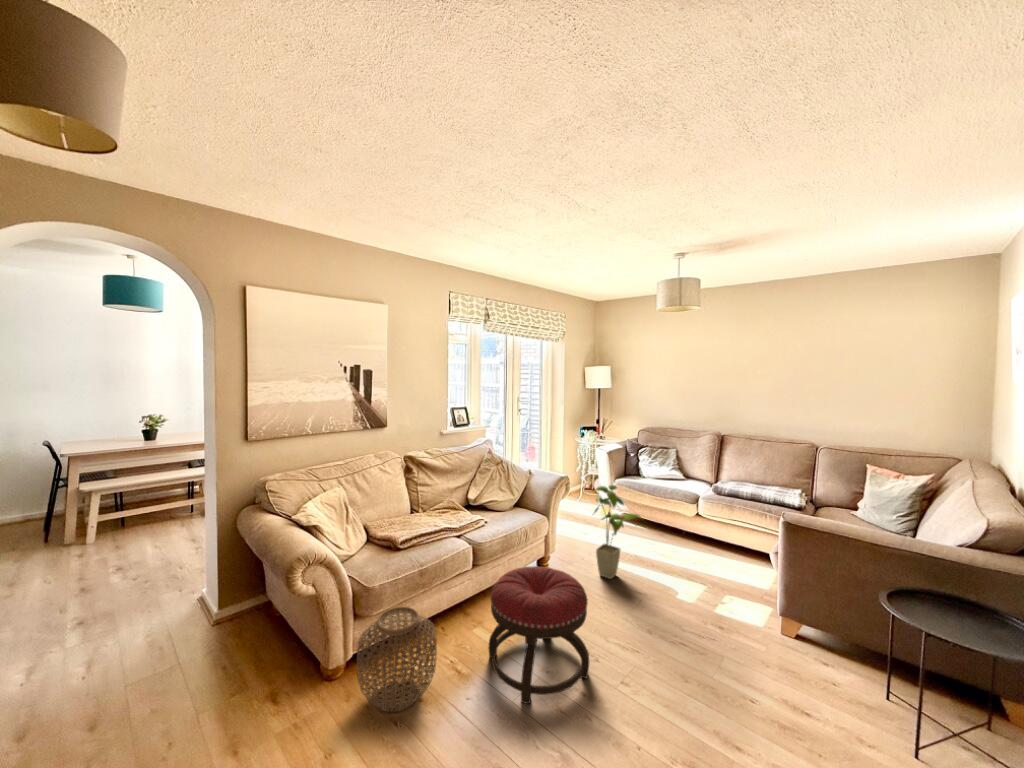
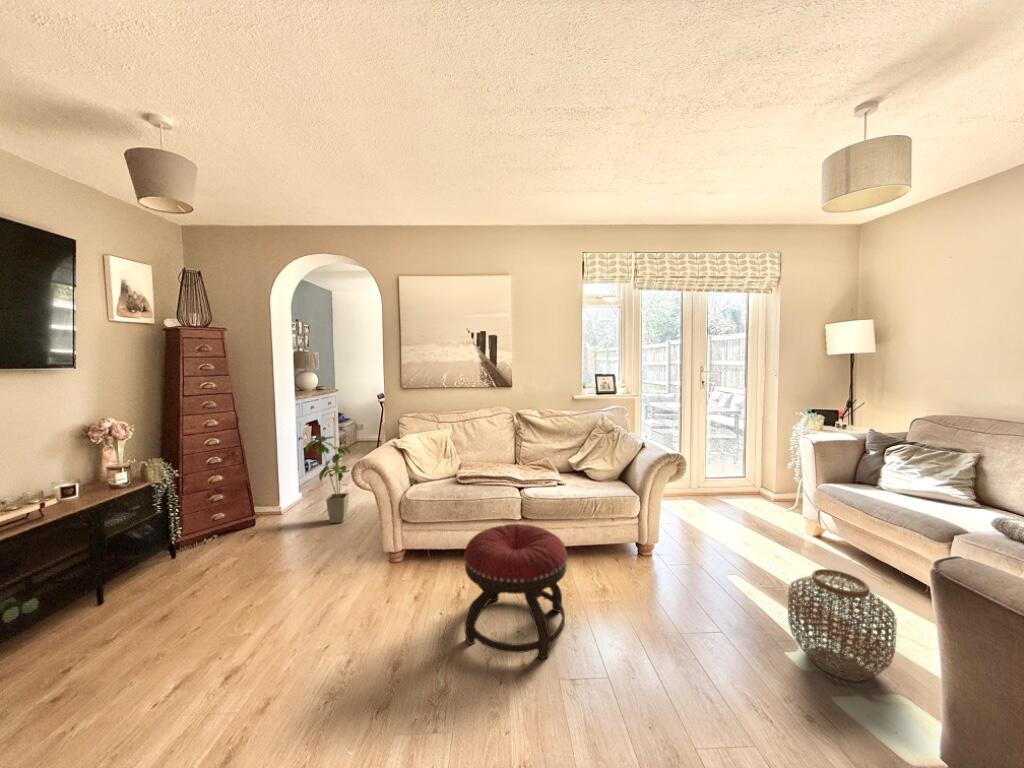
house plant: present [594,485,641,579] -> present [305,436,350,523]
woven basket: present [357,607,437,711] -> present [788,569,897,681]

